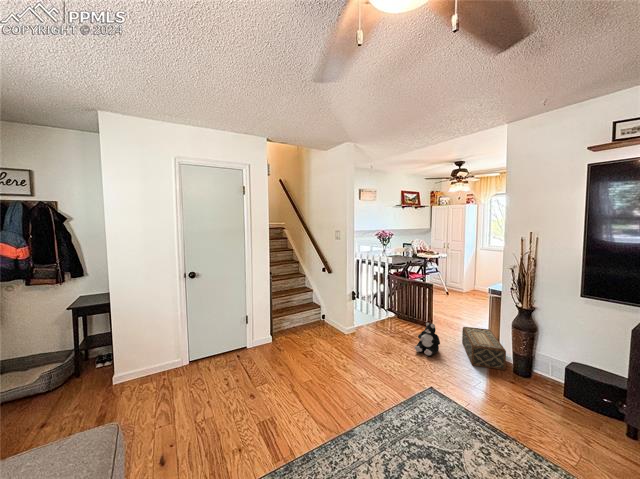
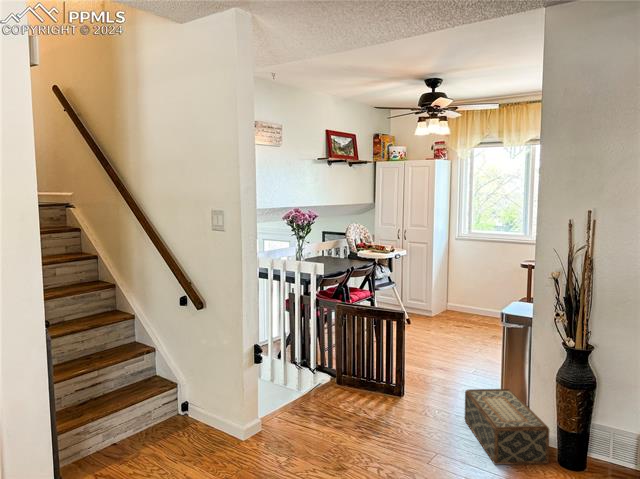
plush toy: present [415,323,440,355] -> none [389,392,435,460]

